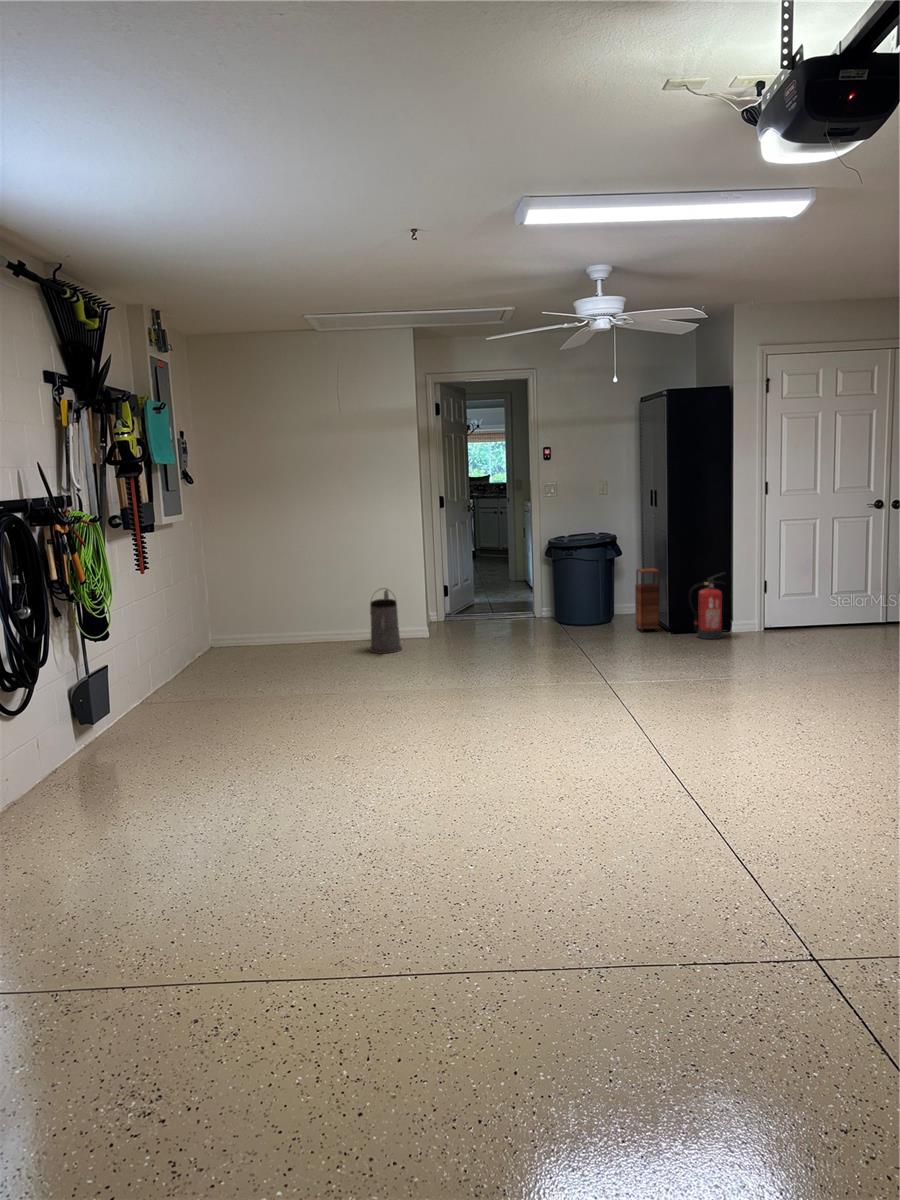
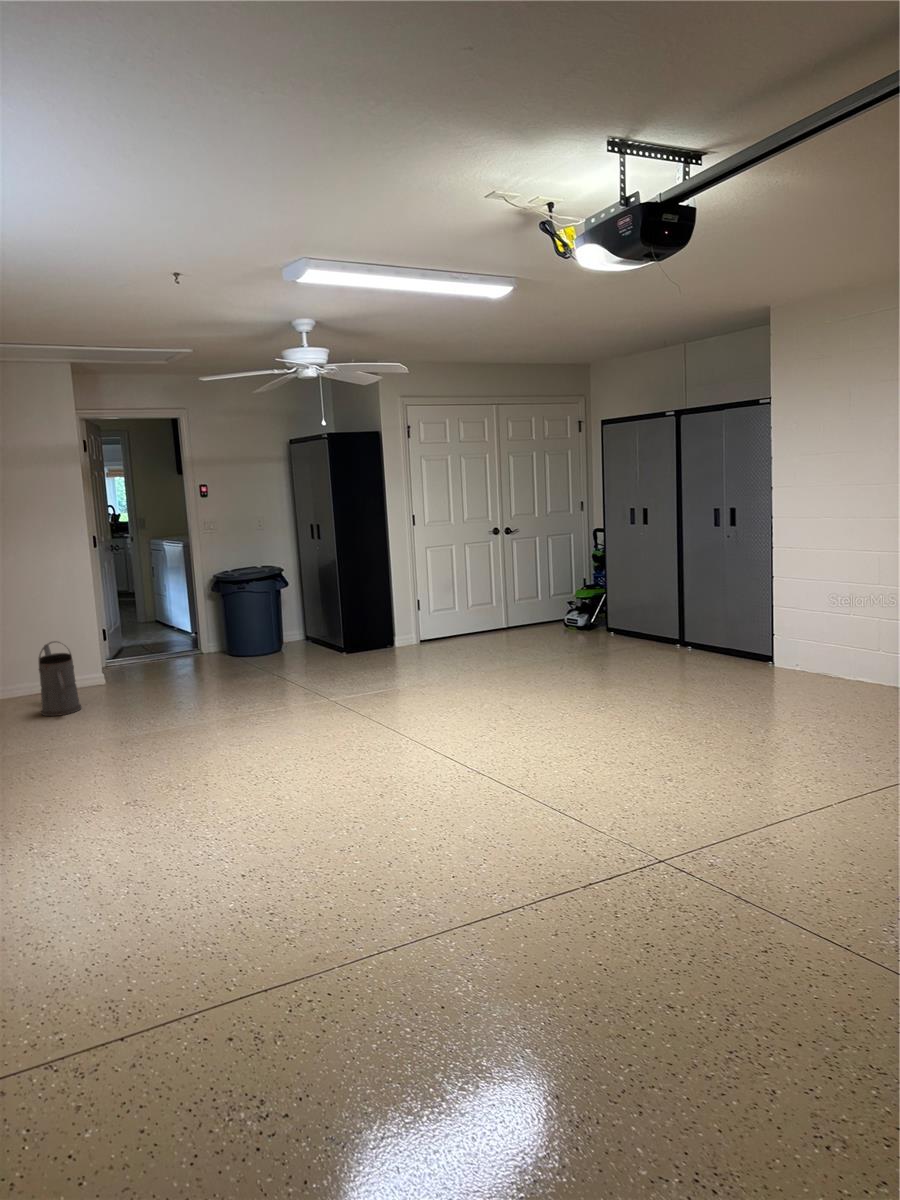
storage cabinet: present [635,568,660,632] -> none [310,597,336,657]
fire extinguisher: present [689,573,723,639] -> none [363,595,394,656]

